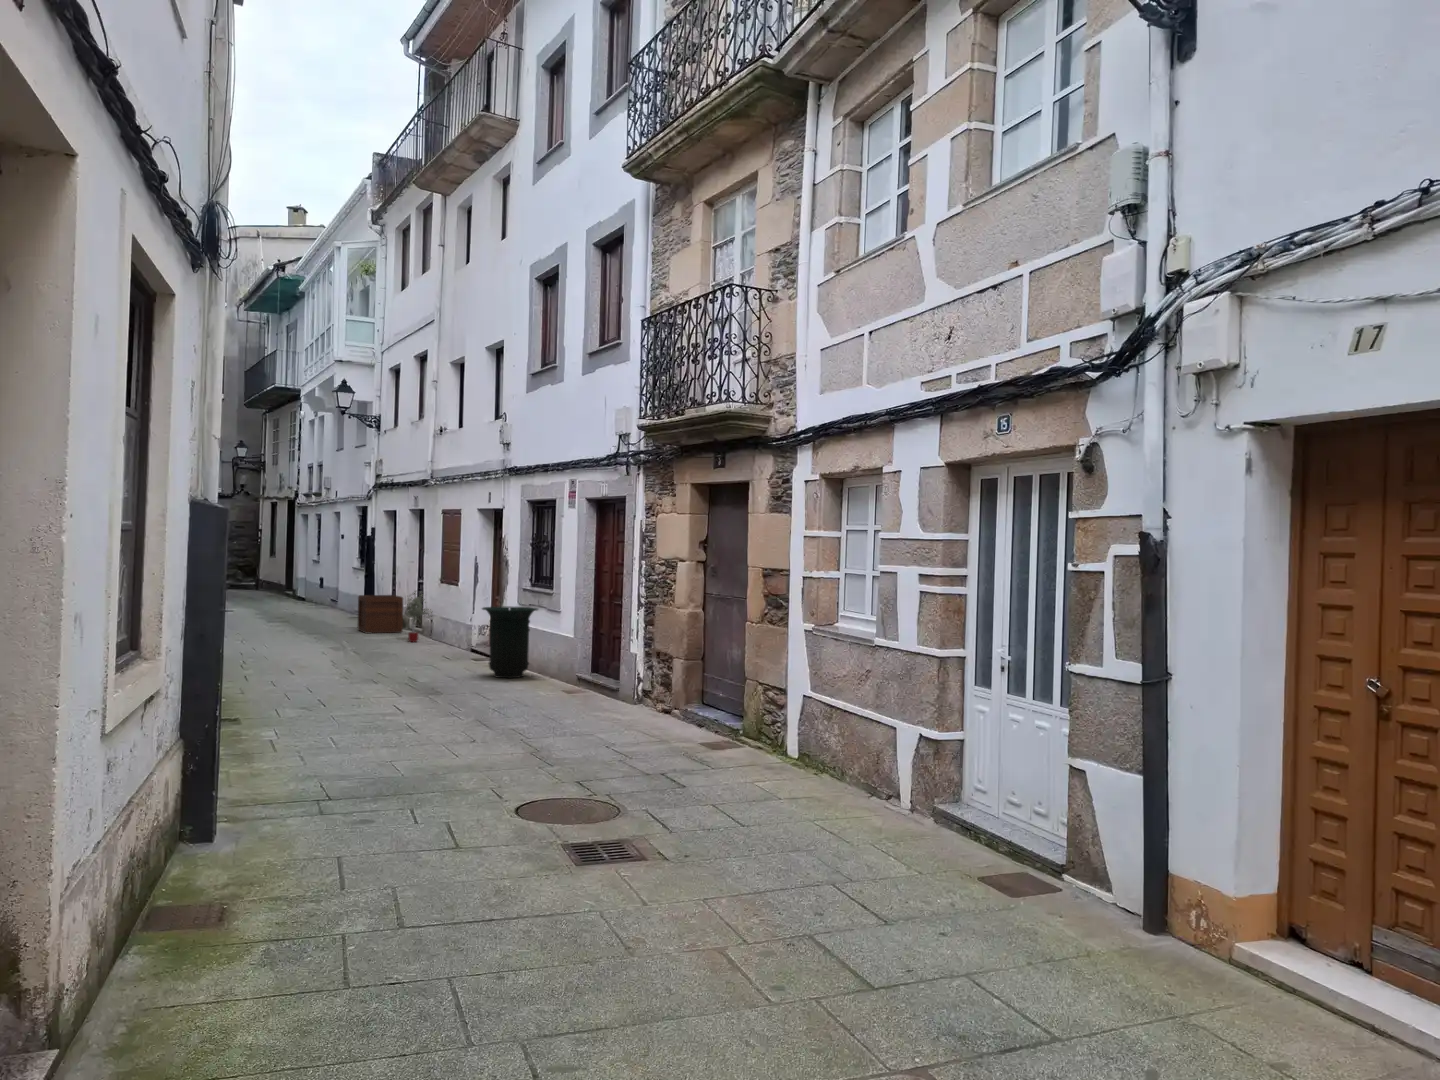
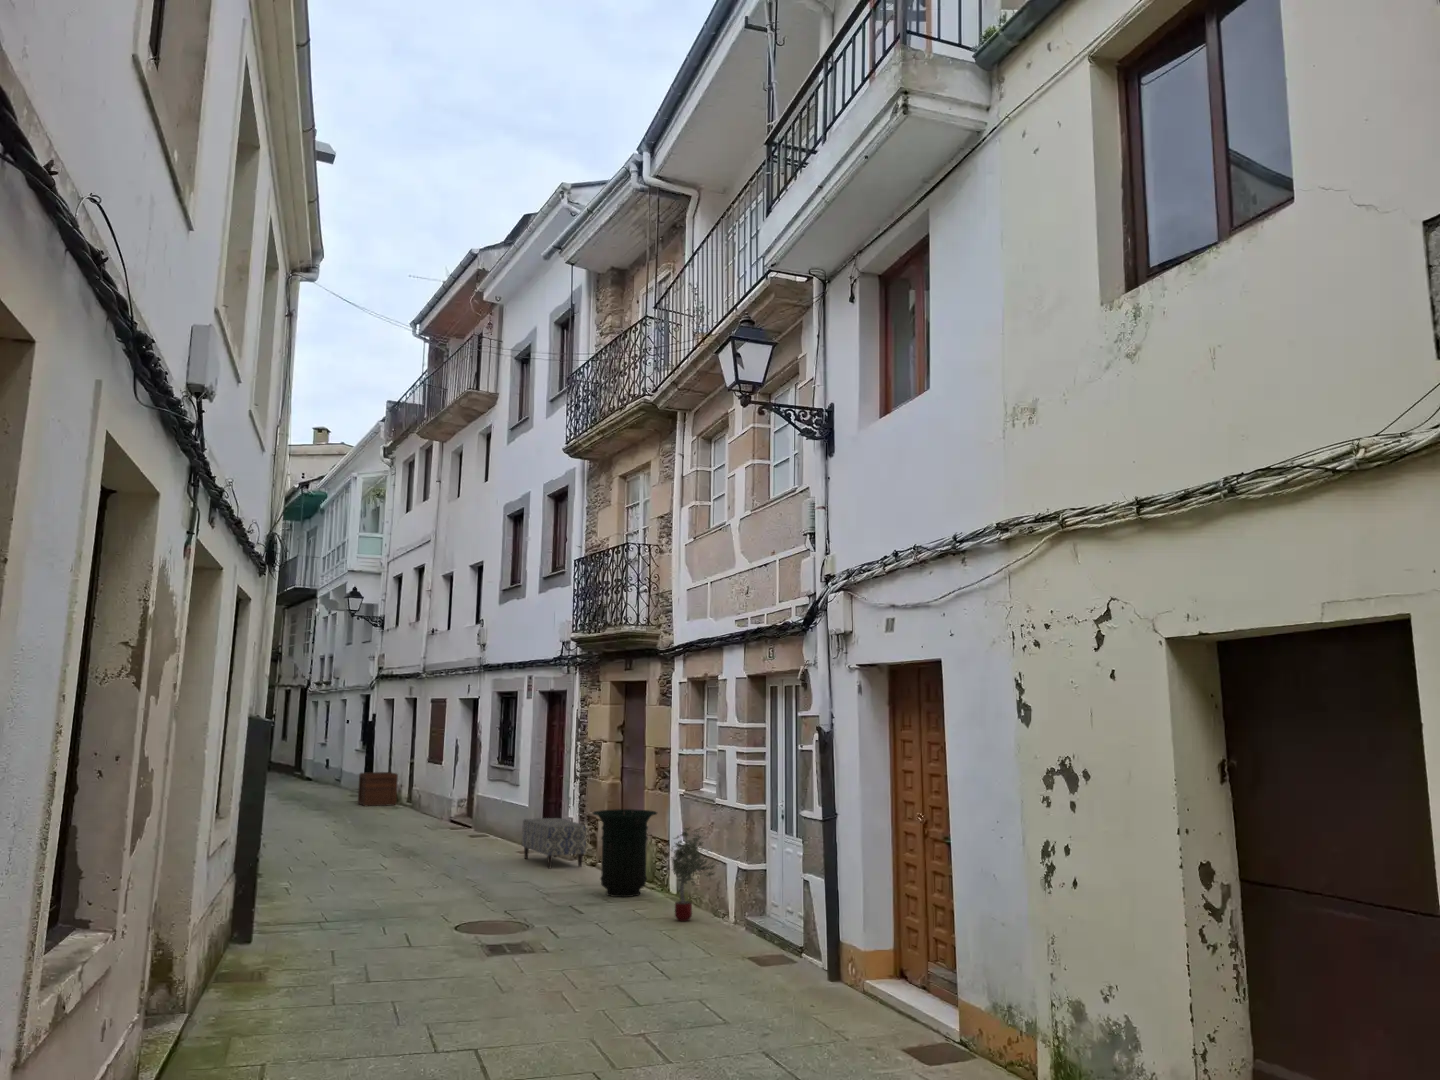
potted tree: present [407,591,432,642] -> present [671,828,715,921]
trash can: present [482,606,538,678] -> present [593,809,657,897]
bench: none [571,655,657,720] -> present [522,818,586,869]

